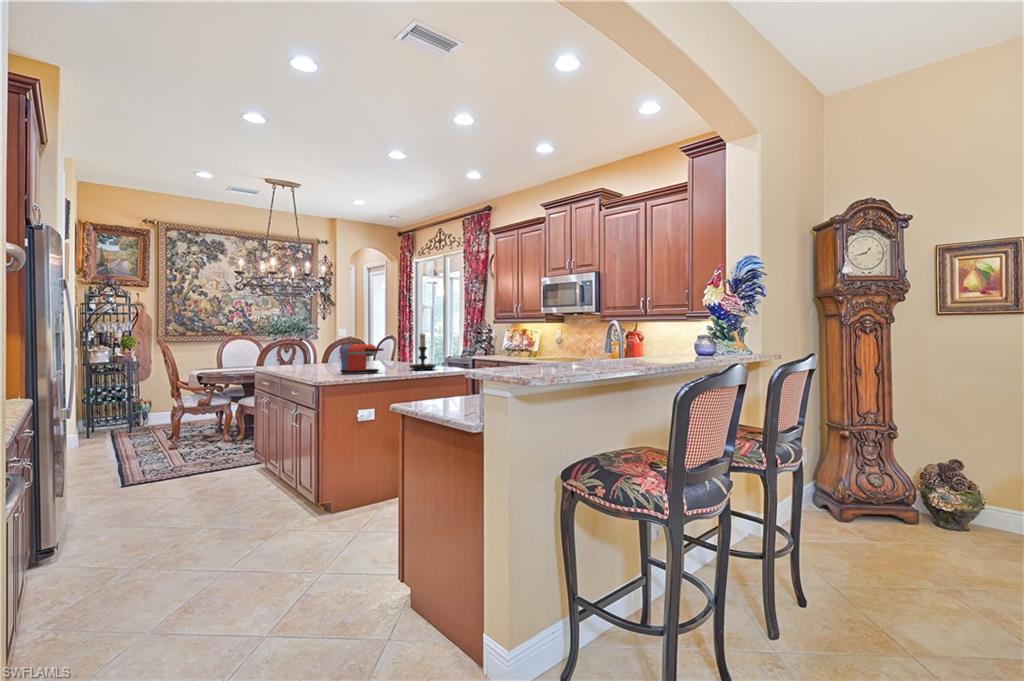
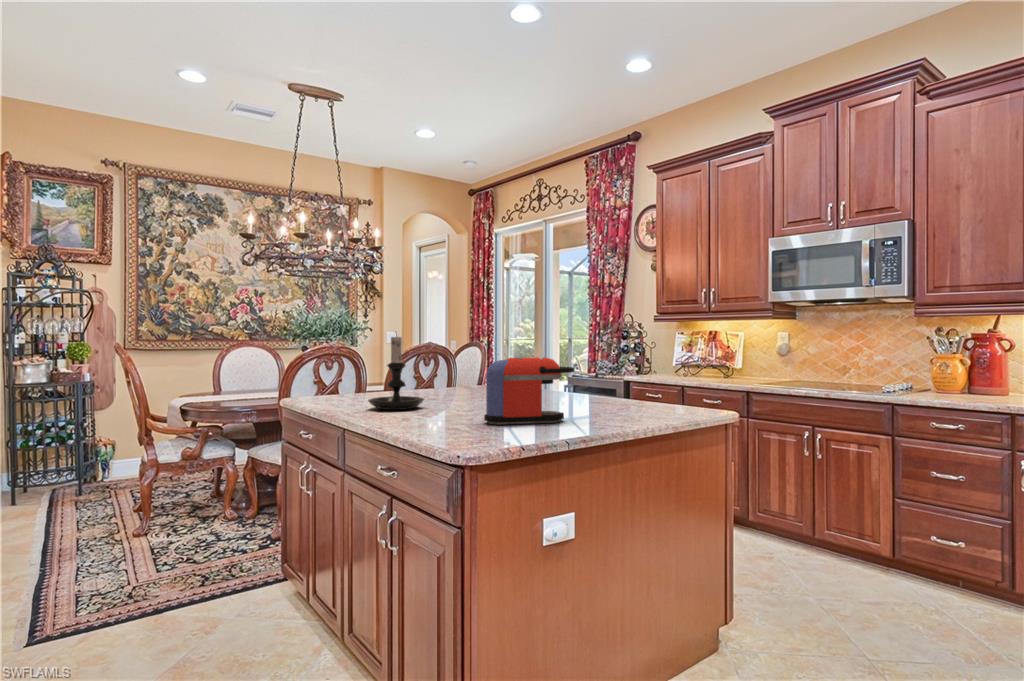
candle holder: present [409,334,436,370] -> present [368,333,424,410]

